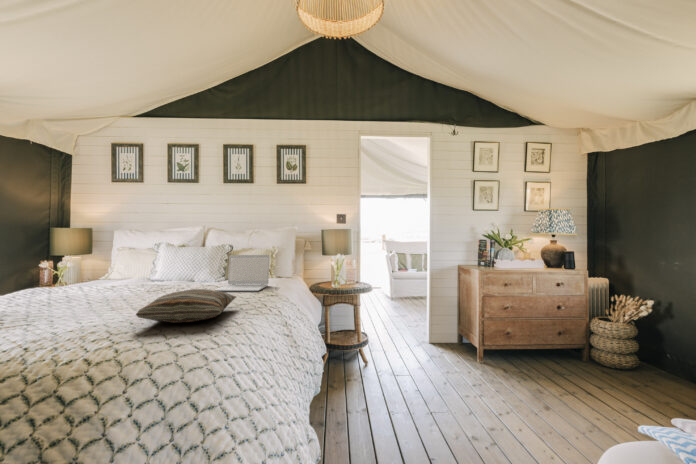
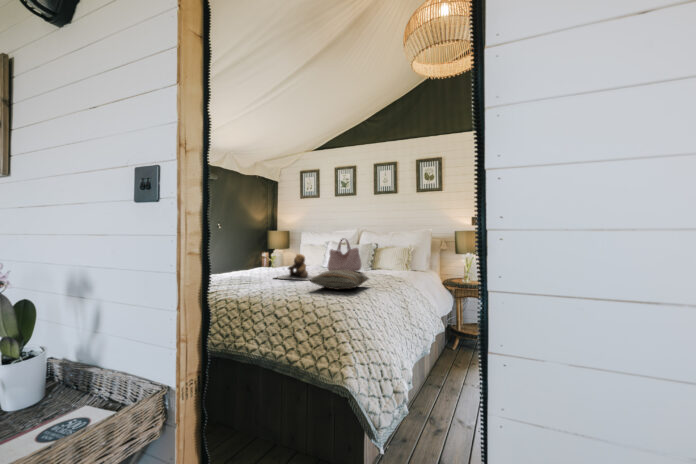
handbag: none [161,239,214,286] -> present [328,238,361,272]
laptop: present [215,255,270,291] -> none [360,251,401,278]
teddy bear: none [56,266,154,311] -> present [277,254,315,280]

